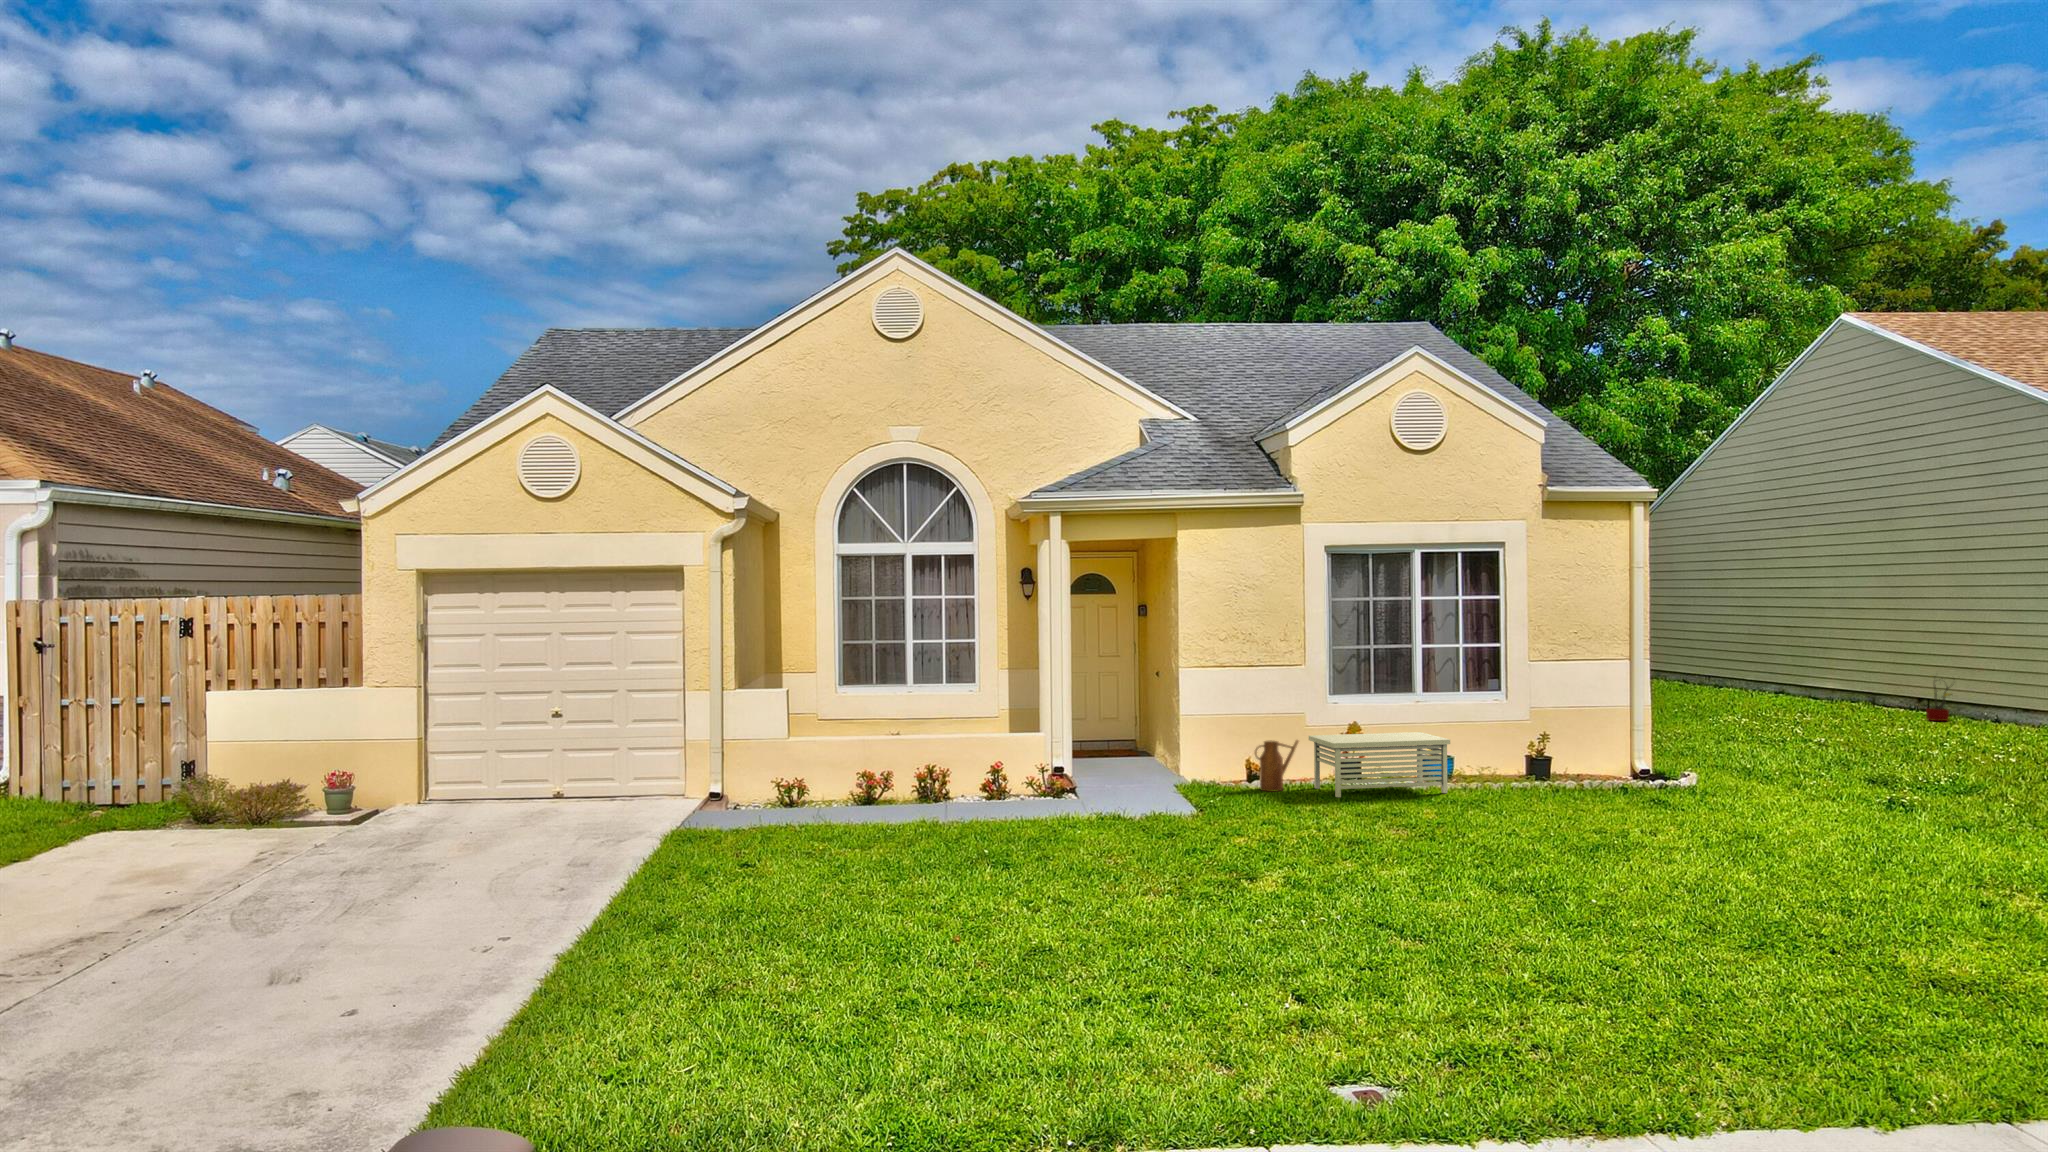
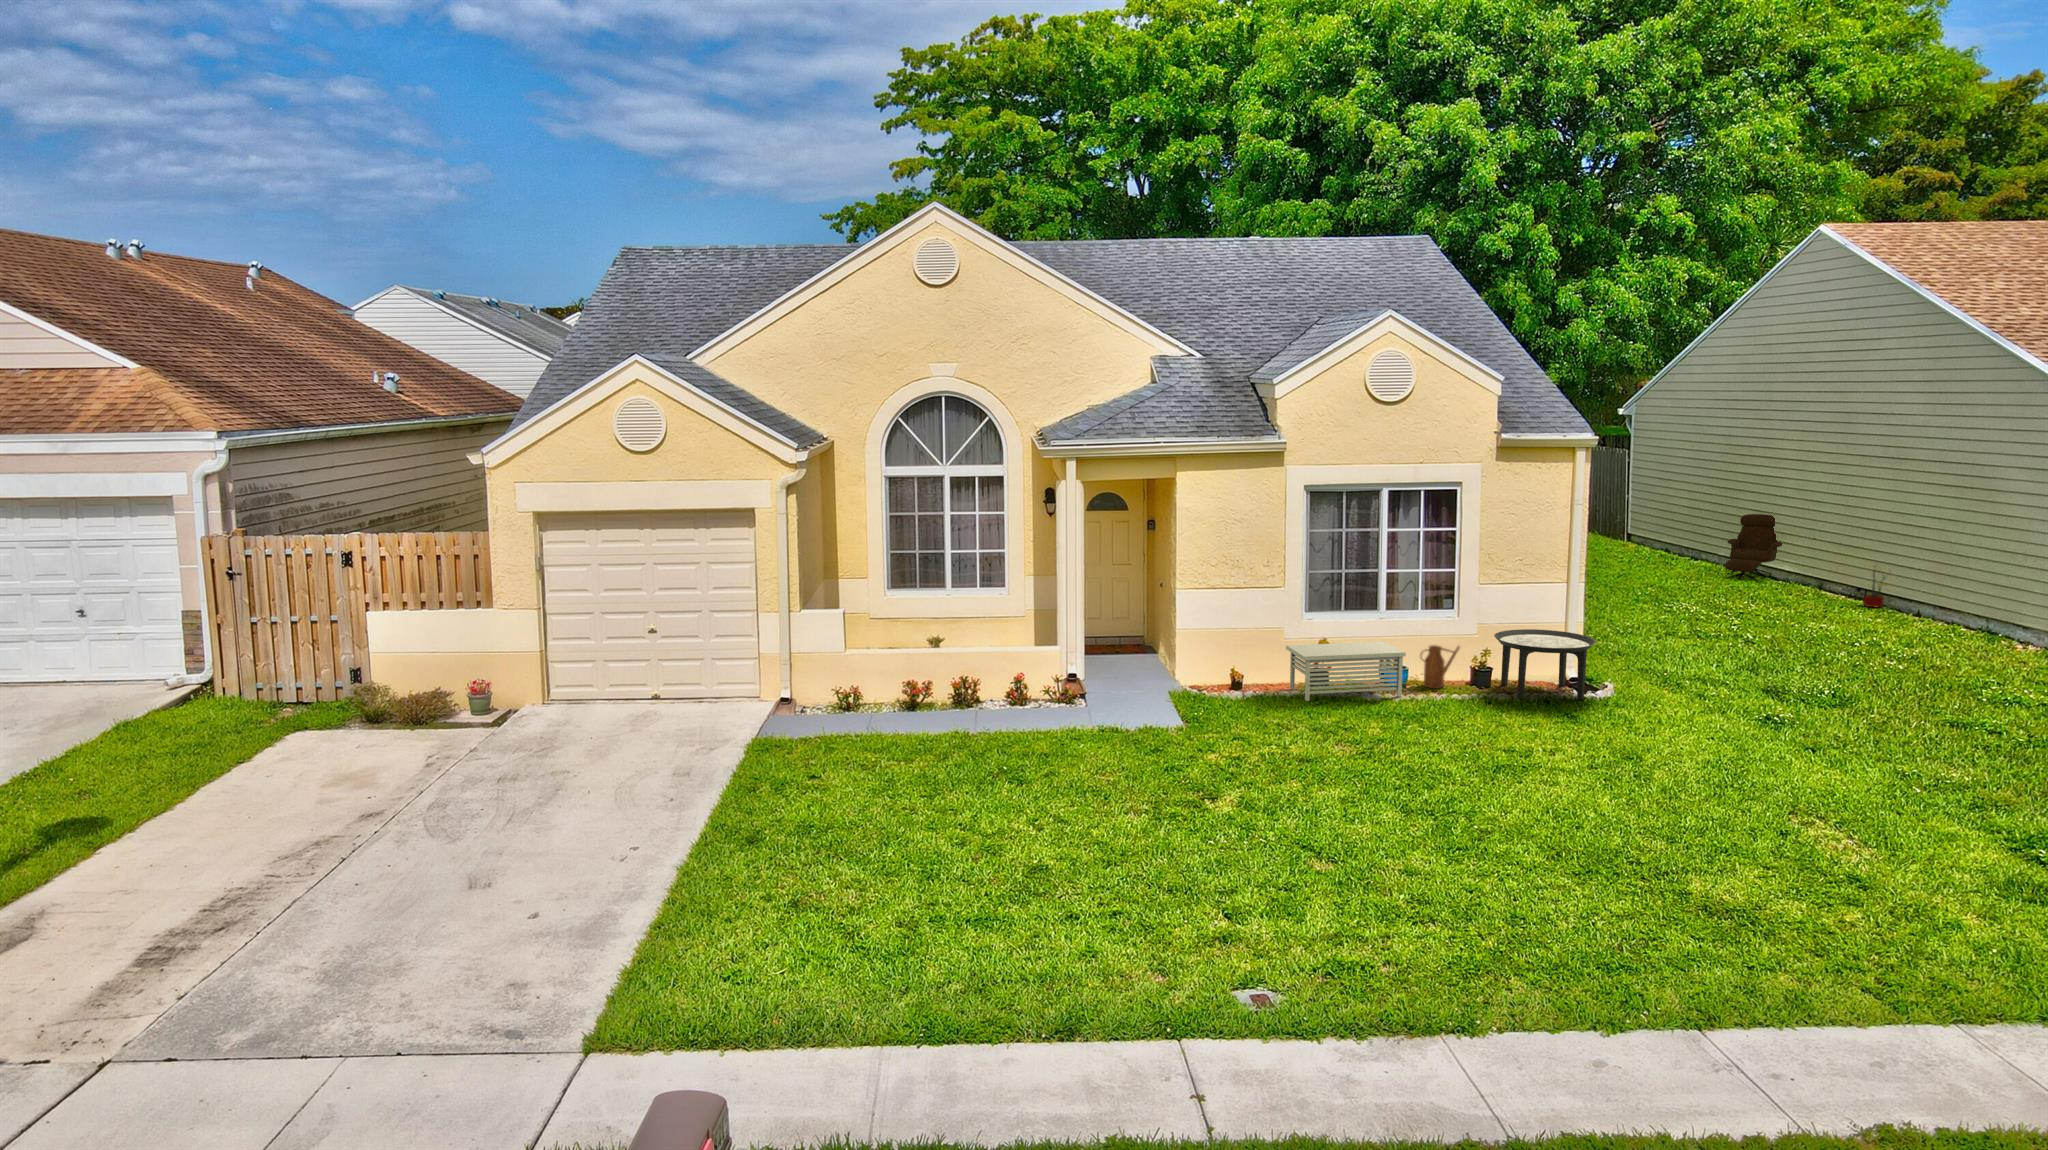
lounge chair: none [1760,633,1821,703] -> present [1725,514,1782,580]
round table: none [1549,718,1669,794] -> present [1494,629,1596,700]
watering can: present [1255,740,1299,792] -> present [1420,645,1460,688]

